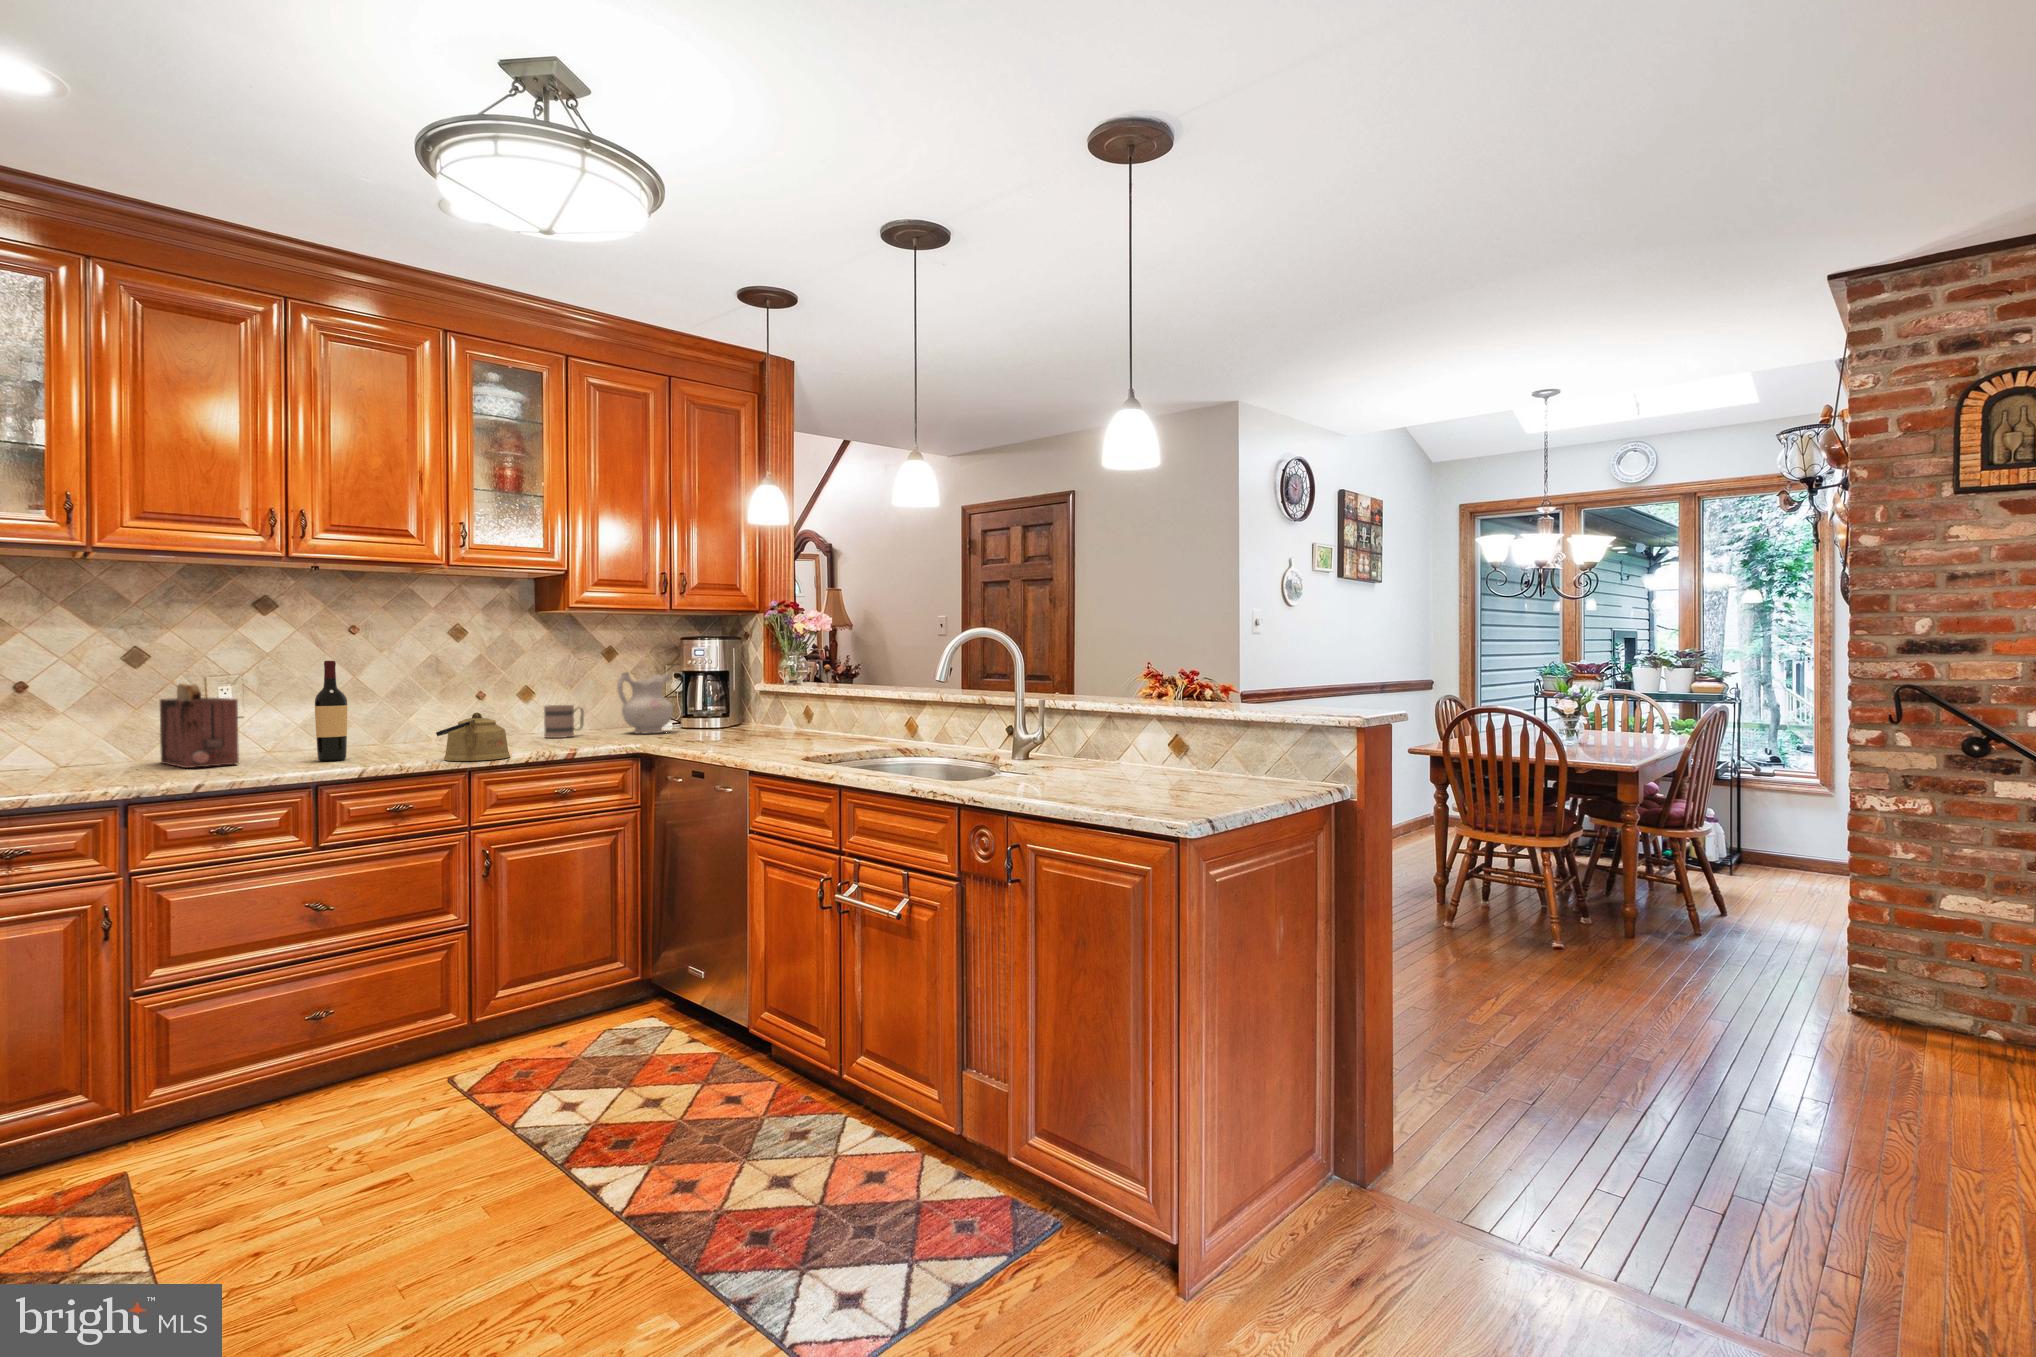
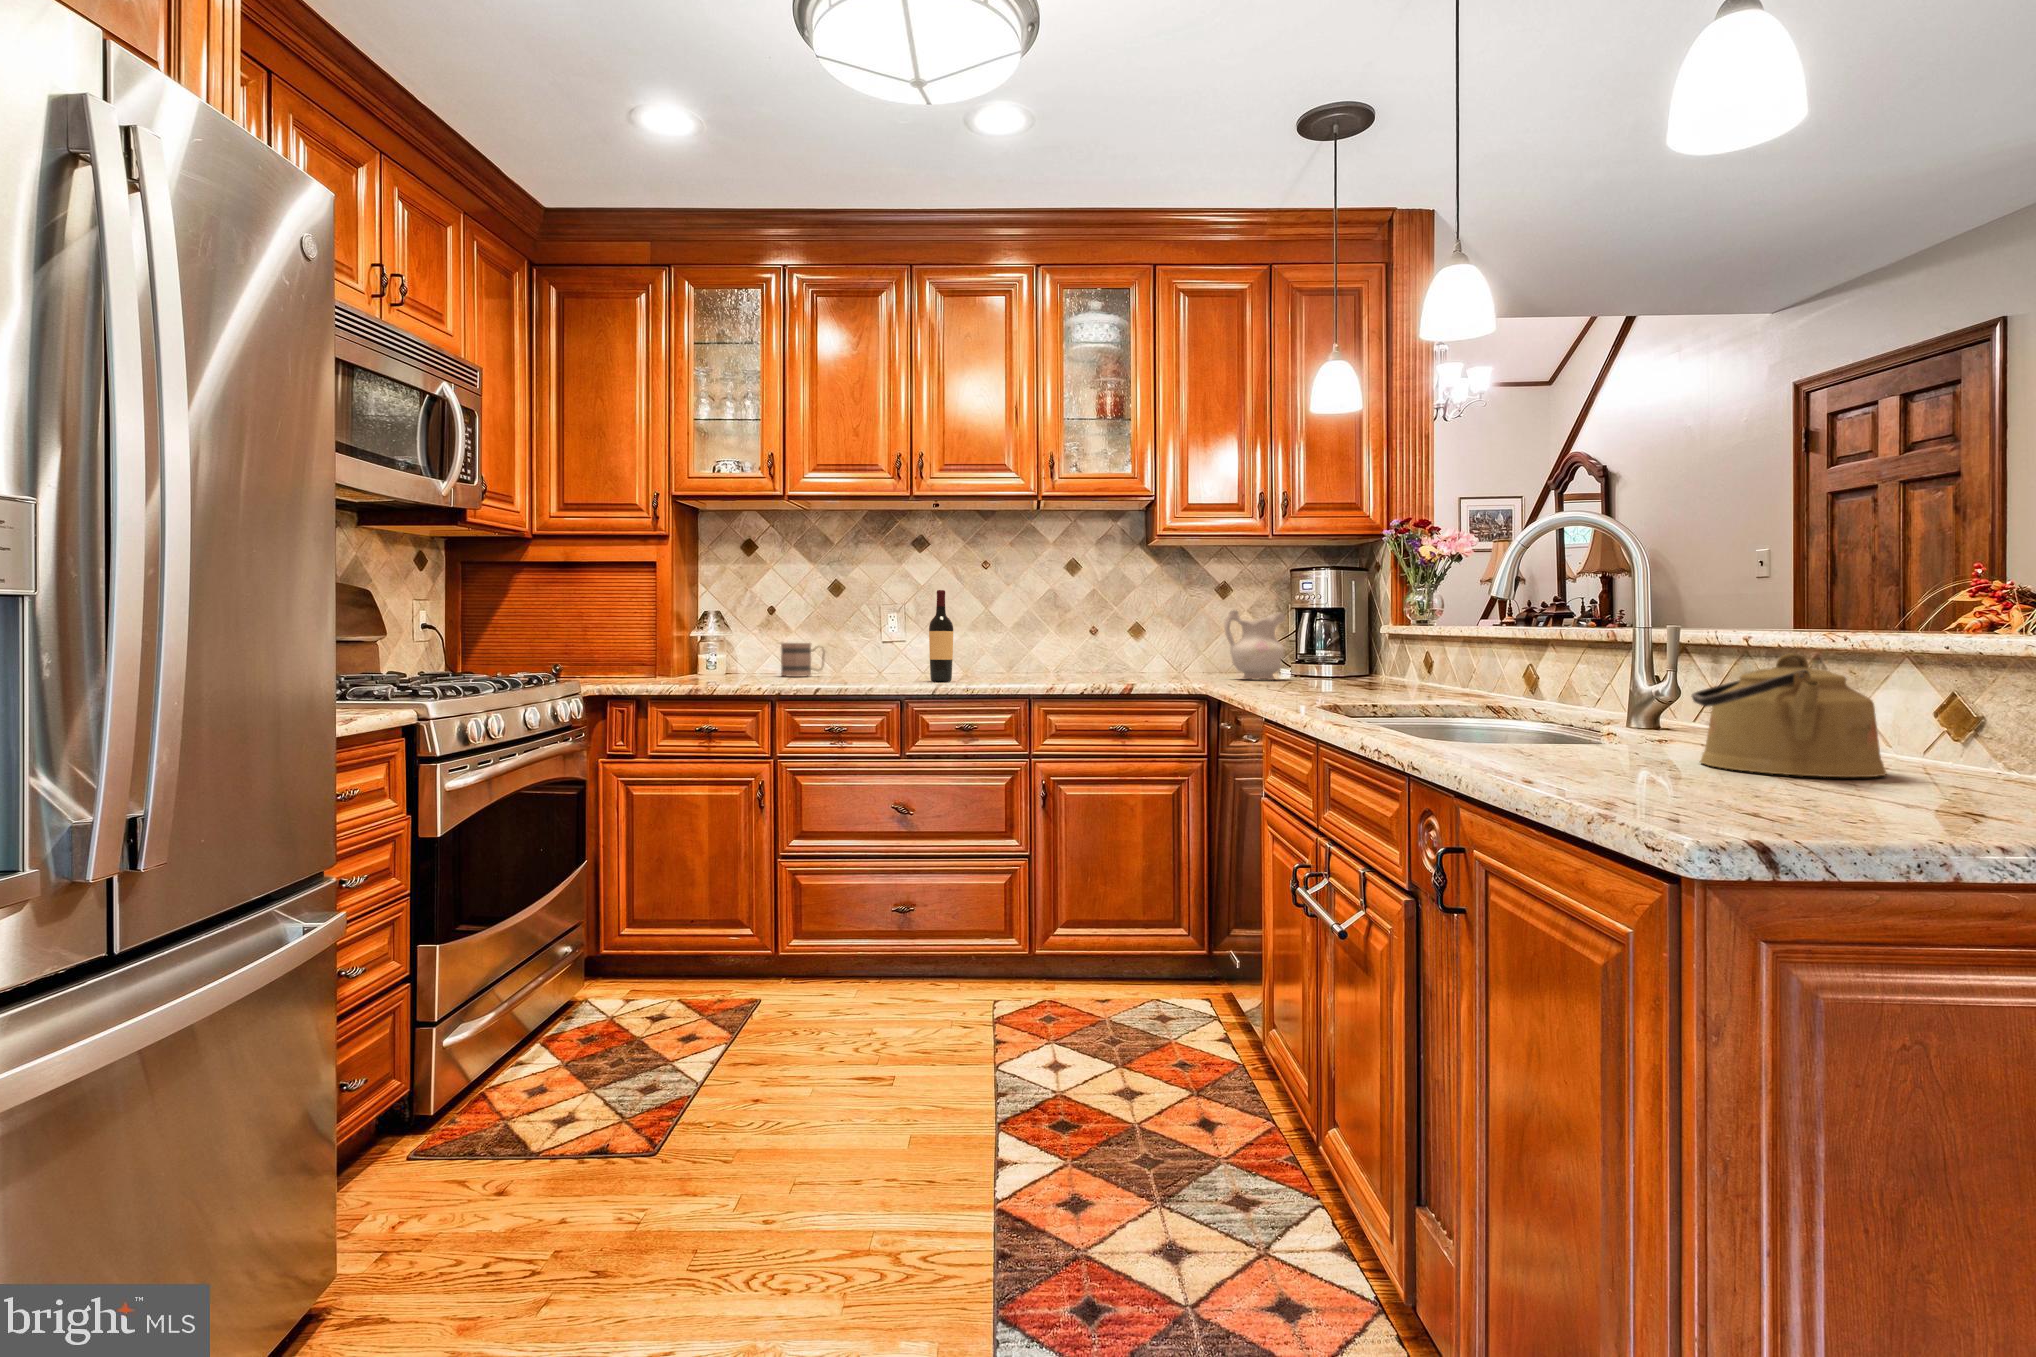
toaster: present [160,684,239,768] -> none [842,611,879,680]
mug: present [544,705,584,738] -> present [781,643,825,677]
kettle: present [436,713,510,761] -> present [1691,653,1887,777]

